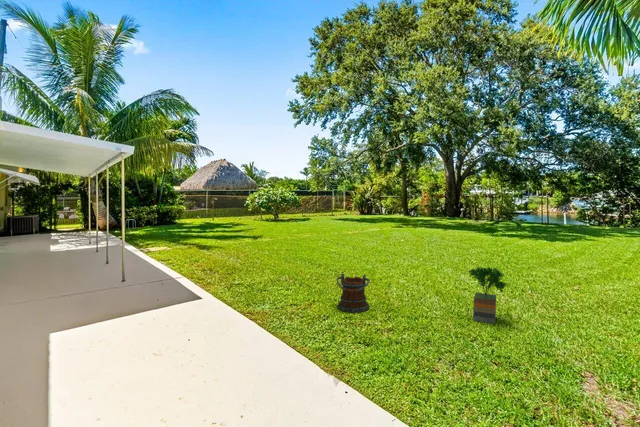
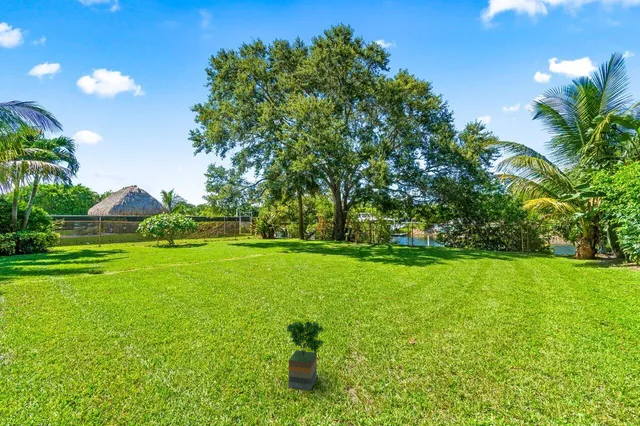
bucket: present [337,273,370,313] -> none [128,336,174,390]

